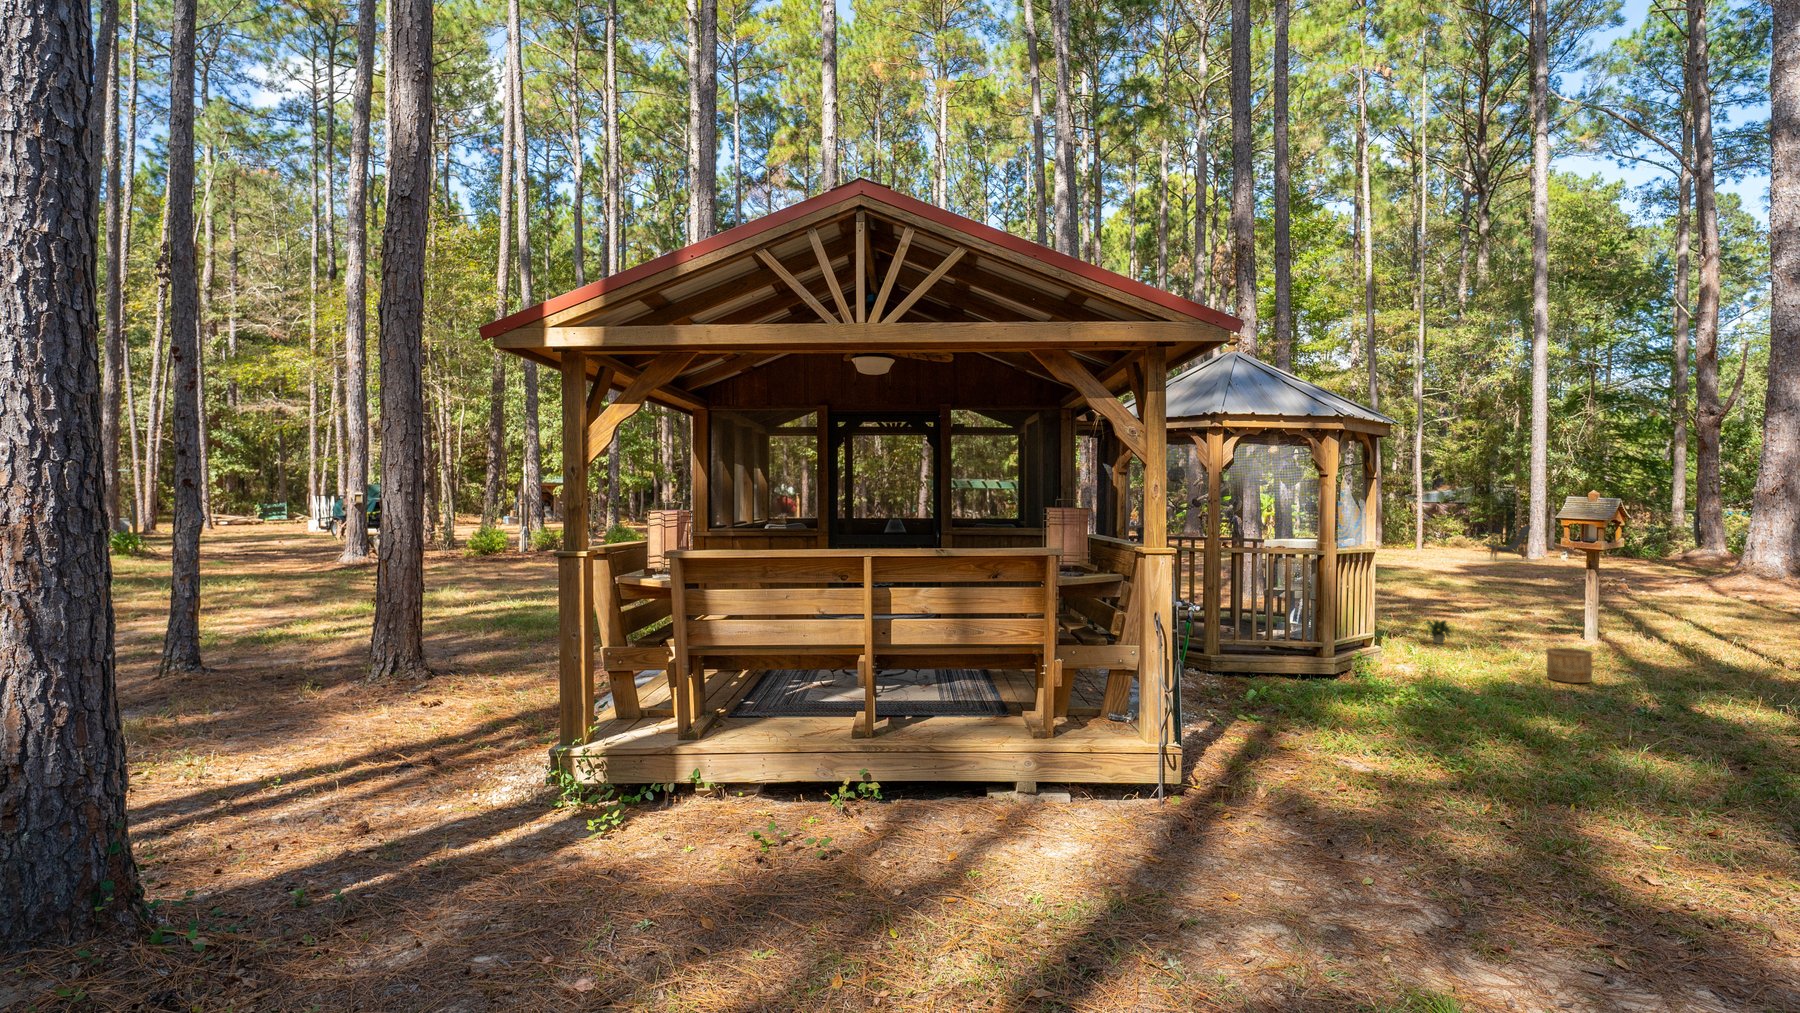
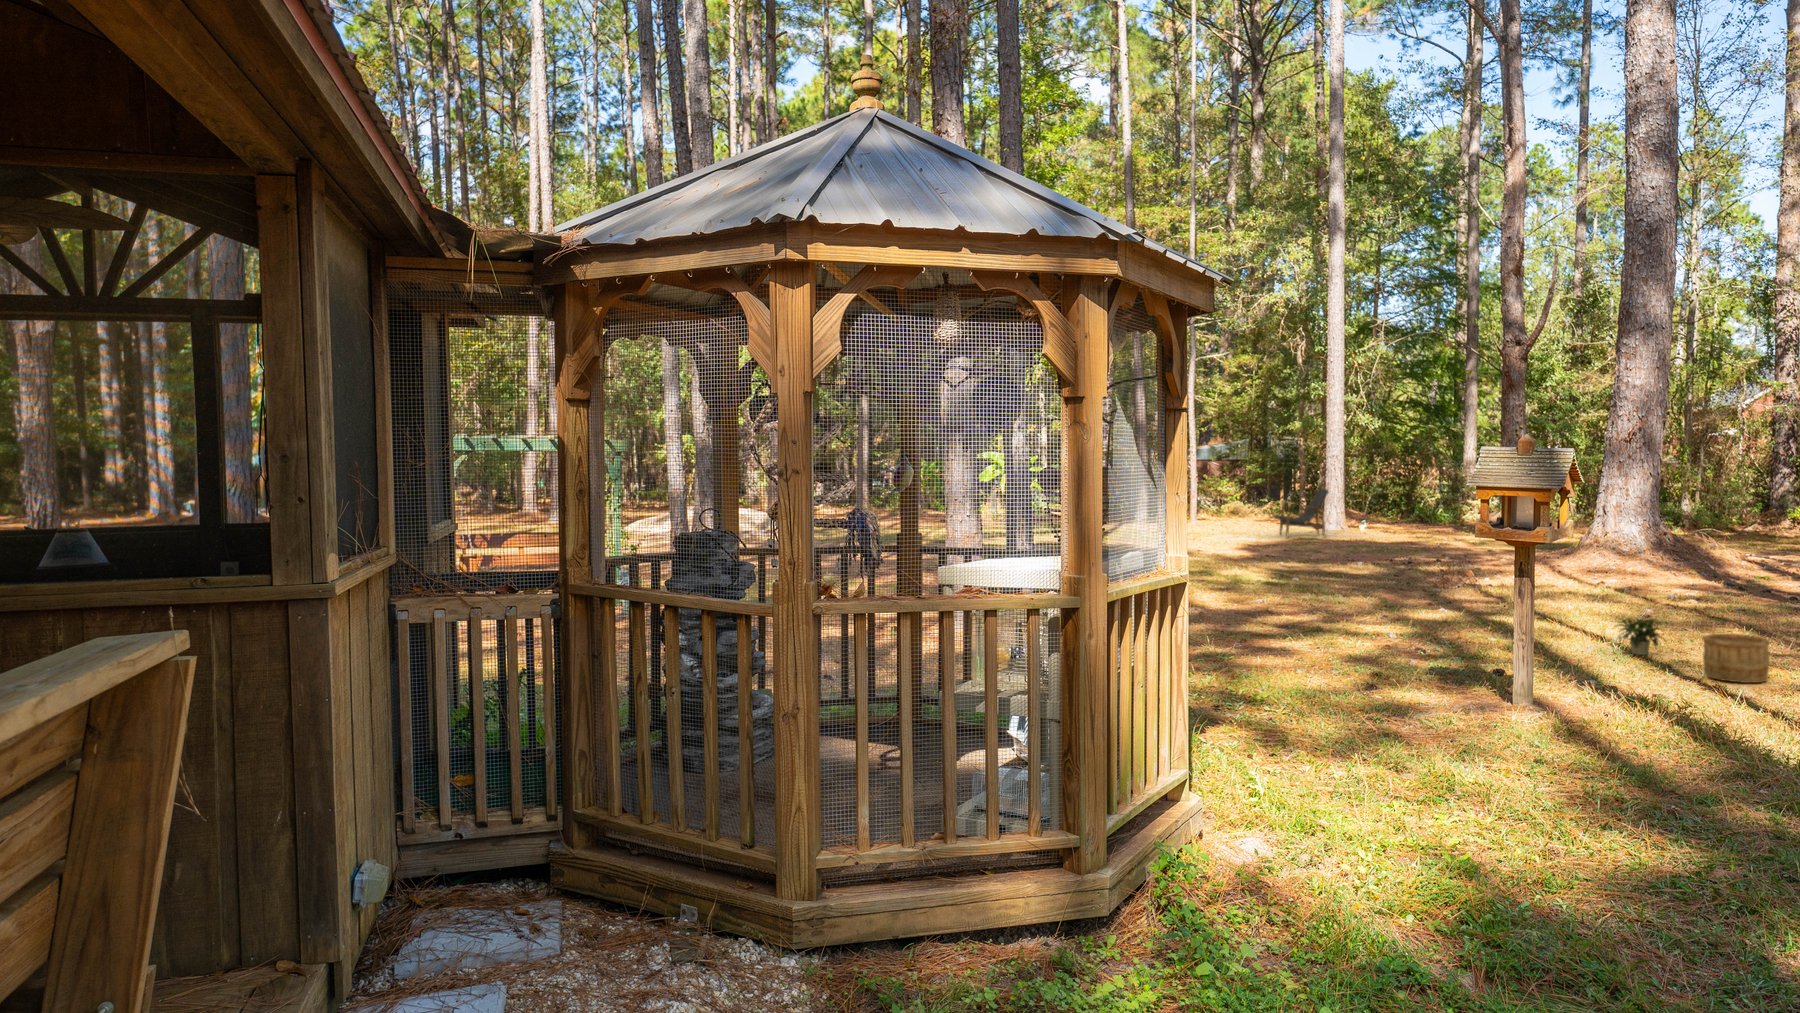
potted plant: present [1426,619,1451,644] -> present [1617,618,1662,655]
wooden bucket: present [1546,648,1593,683] -> present [1702,634,1770,683]

